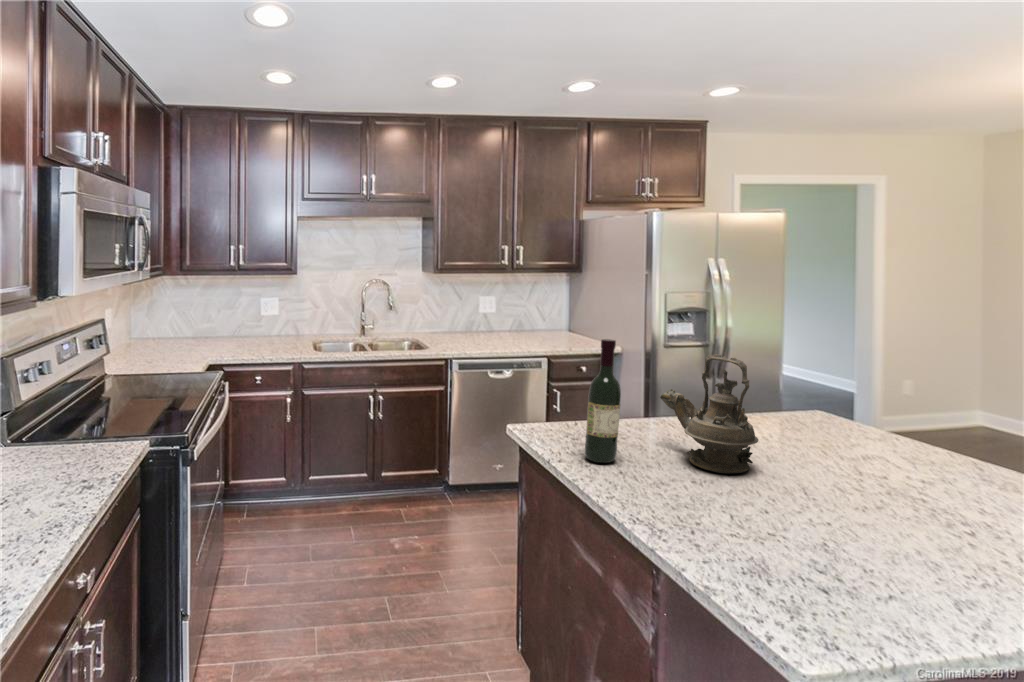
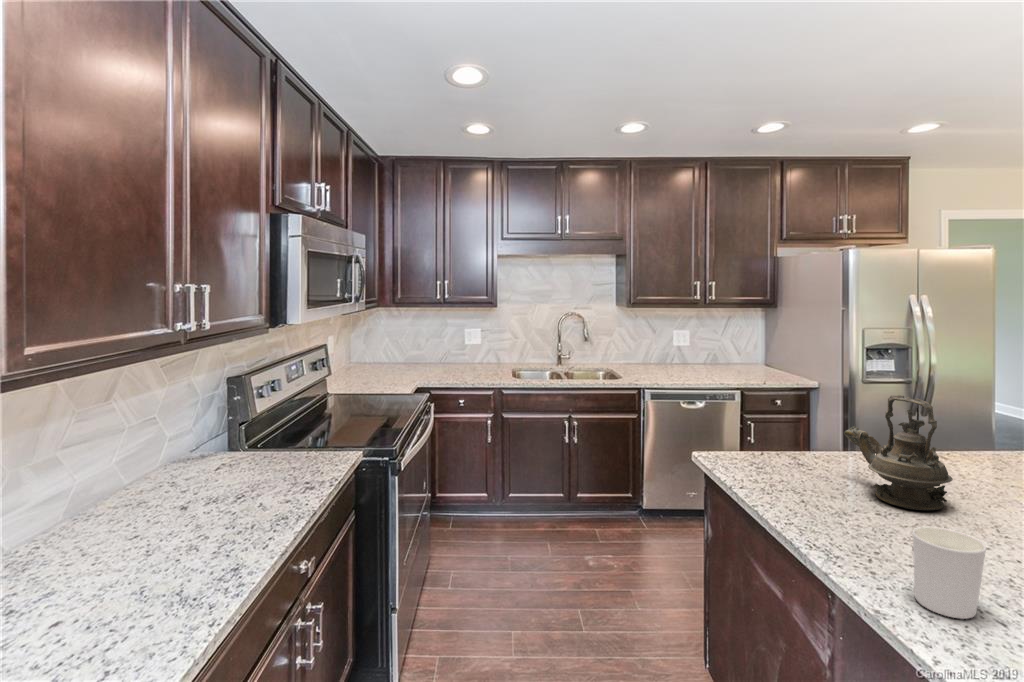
wine bottle: present [585,339,621,463] -> none [766,381,799,491]
candle holder: none [740,490,808,584] -> present [913,526,987,619]

